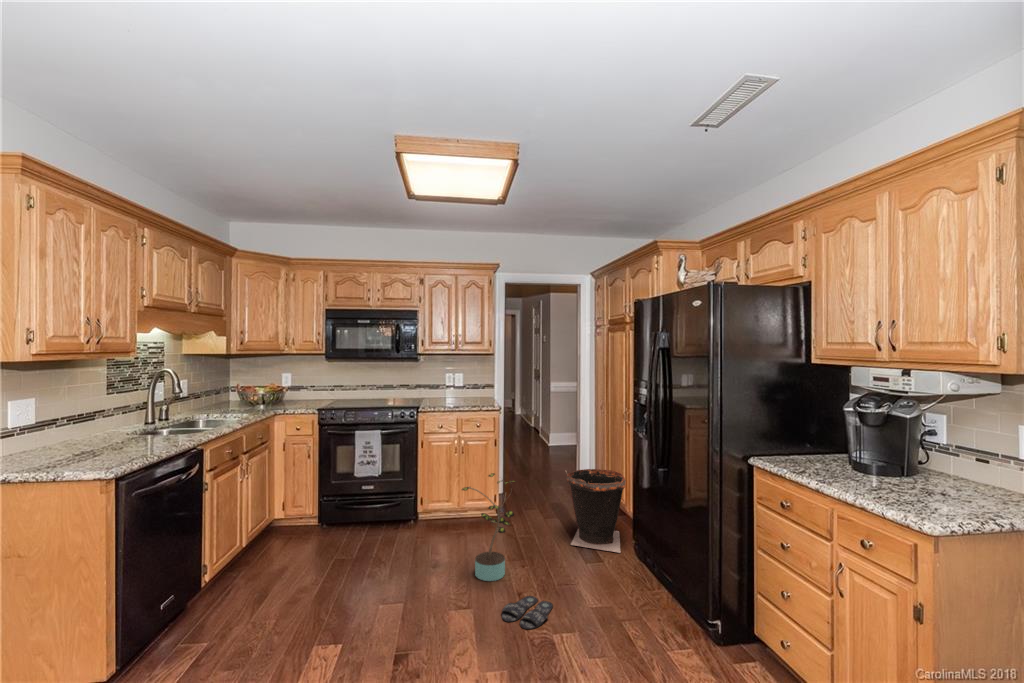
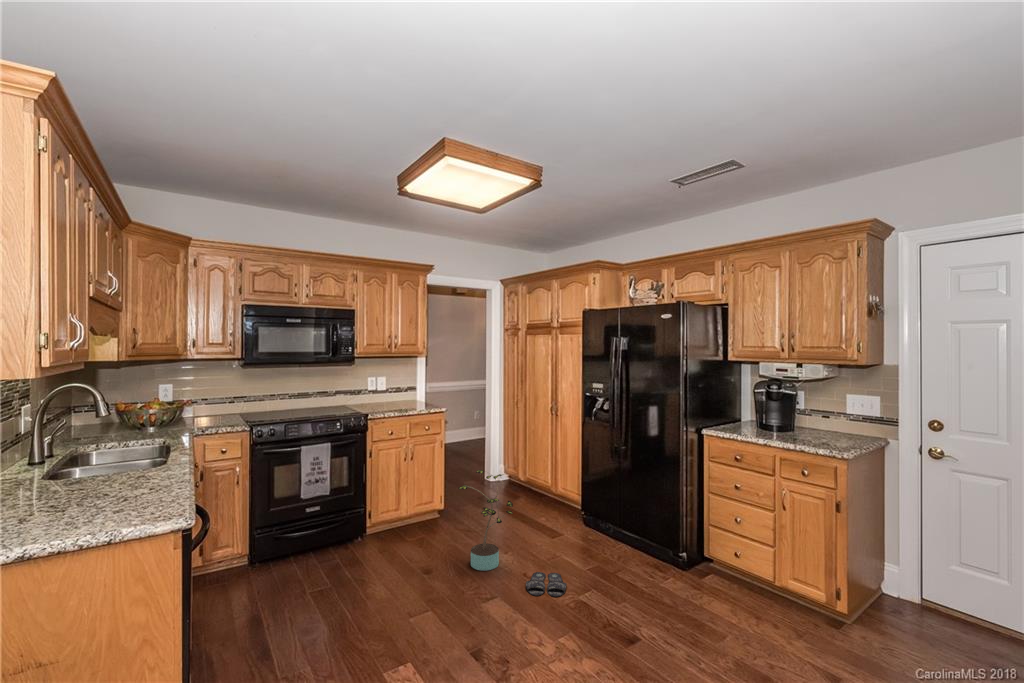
trash can: present [565,469,626,553] -> none [516,457,571,527]

